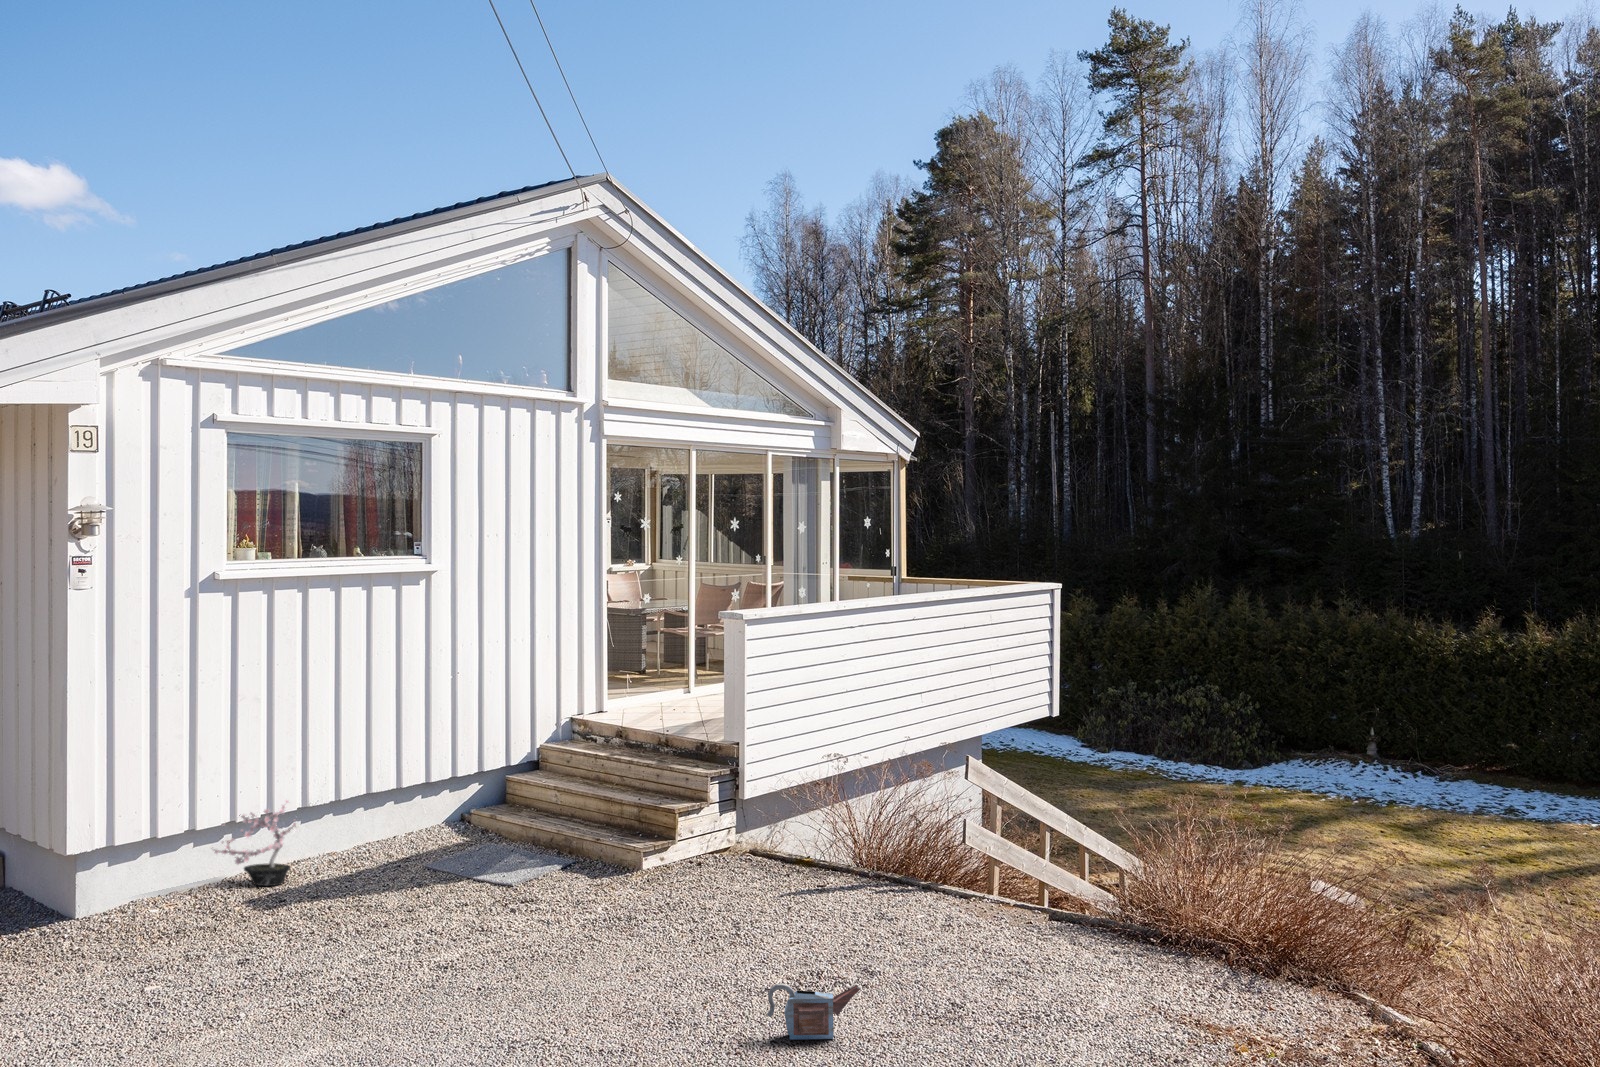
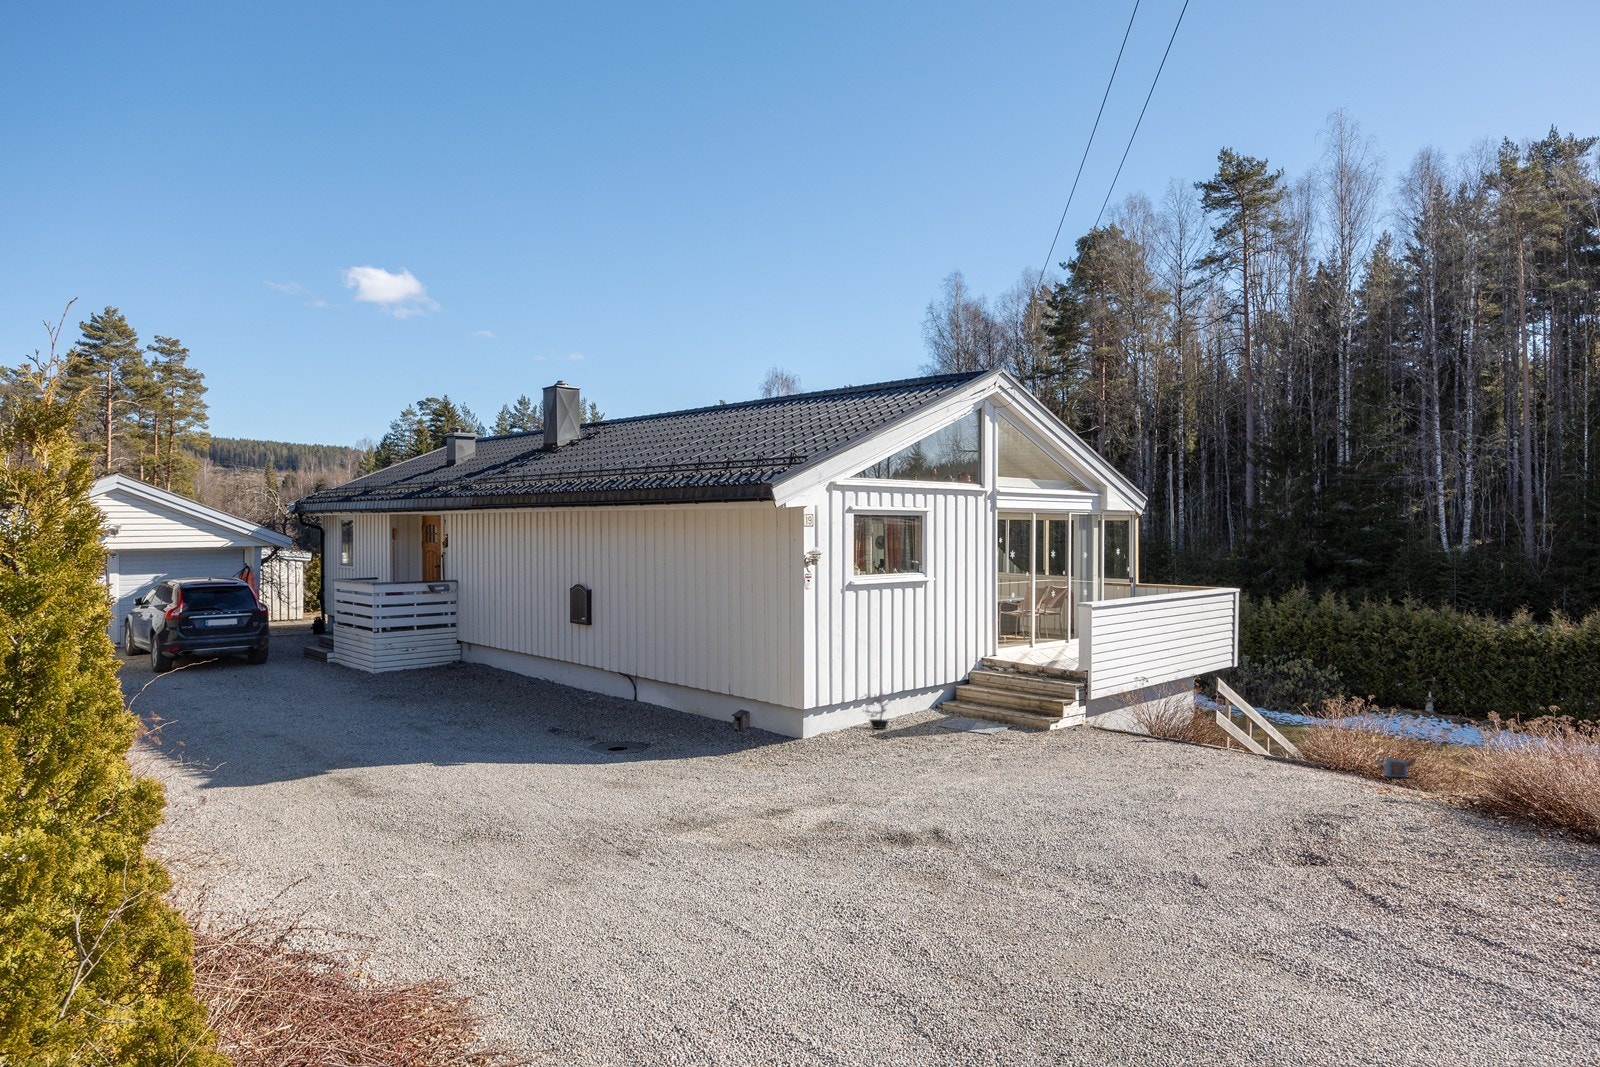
watering can: present [767,983,860,1040] -> present [1378,755,1416,777]

